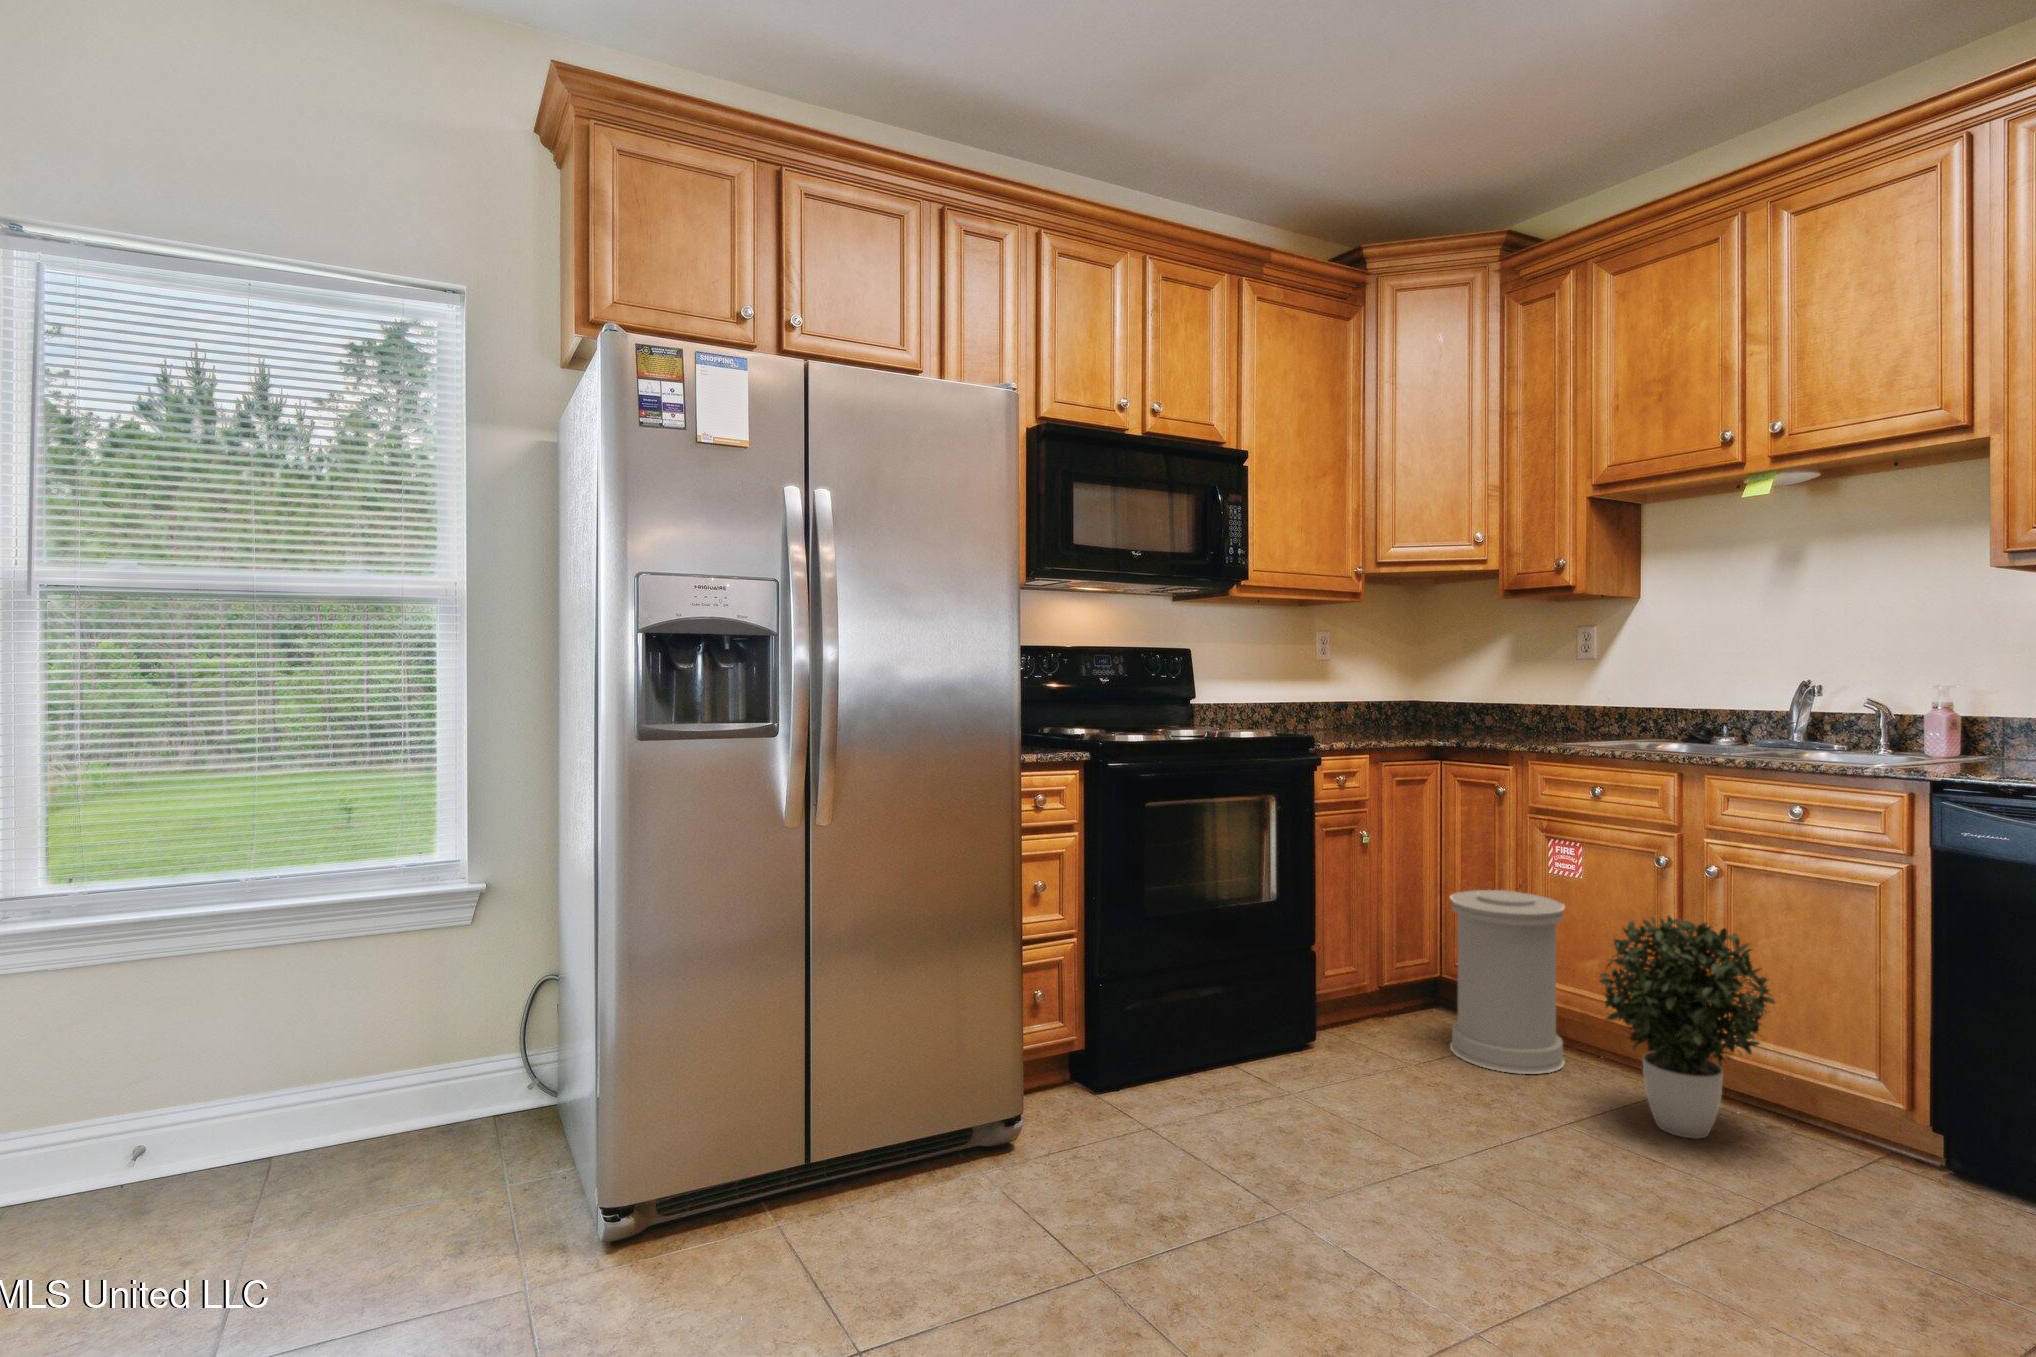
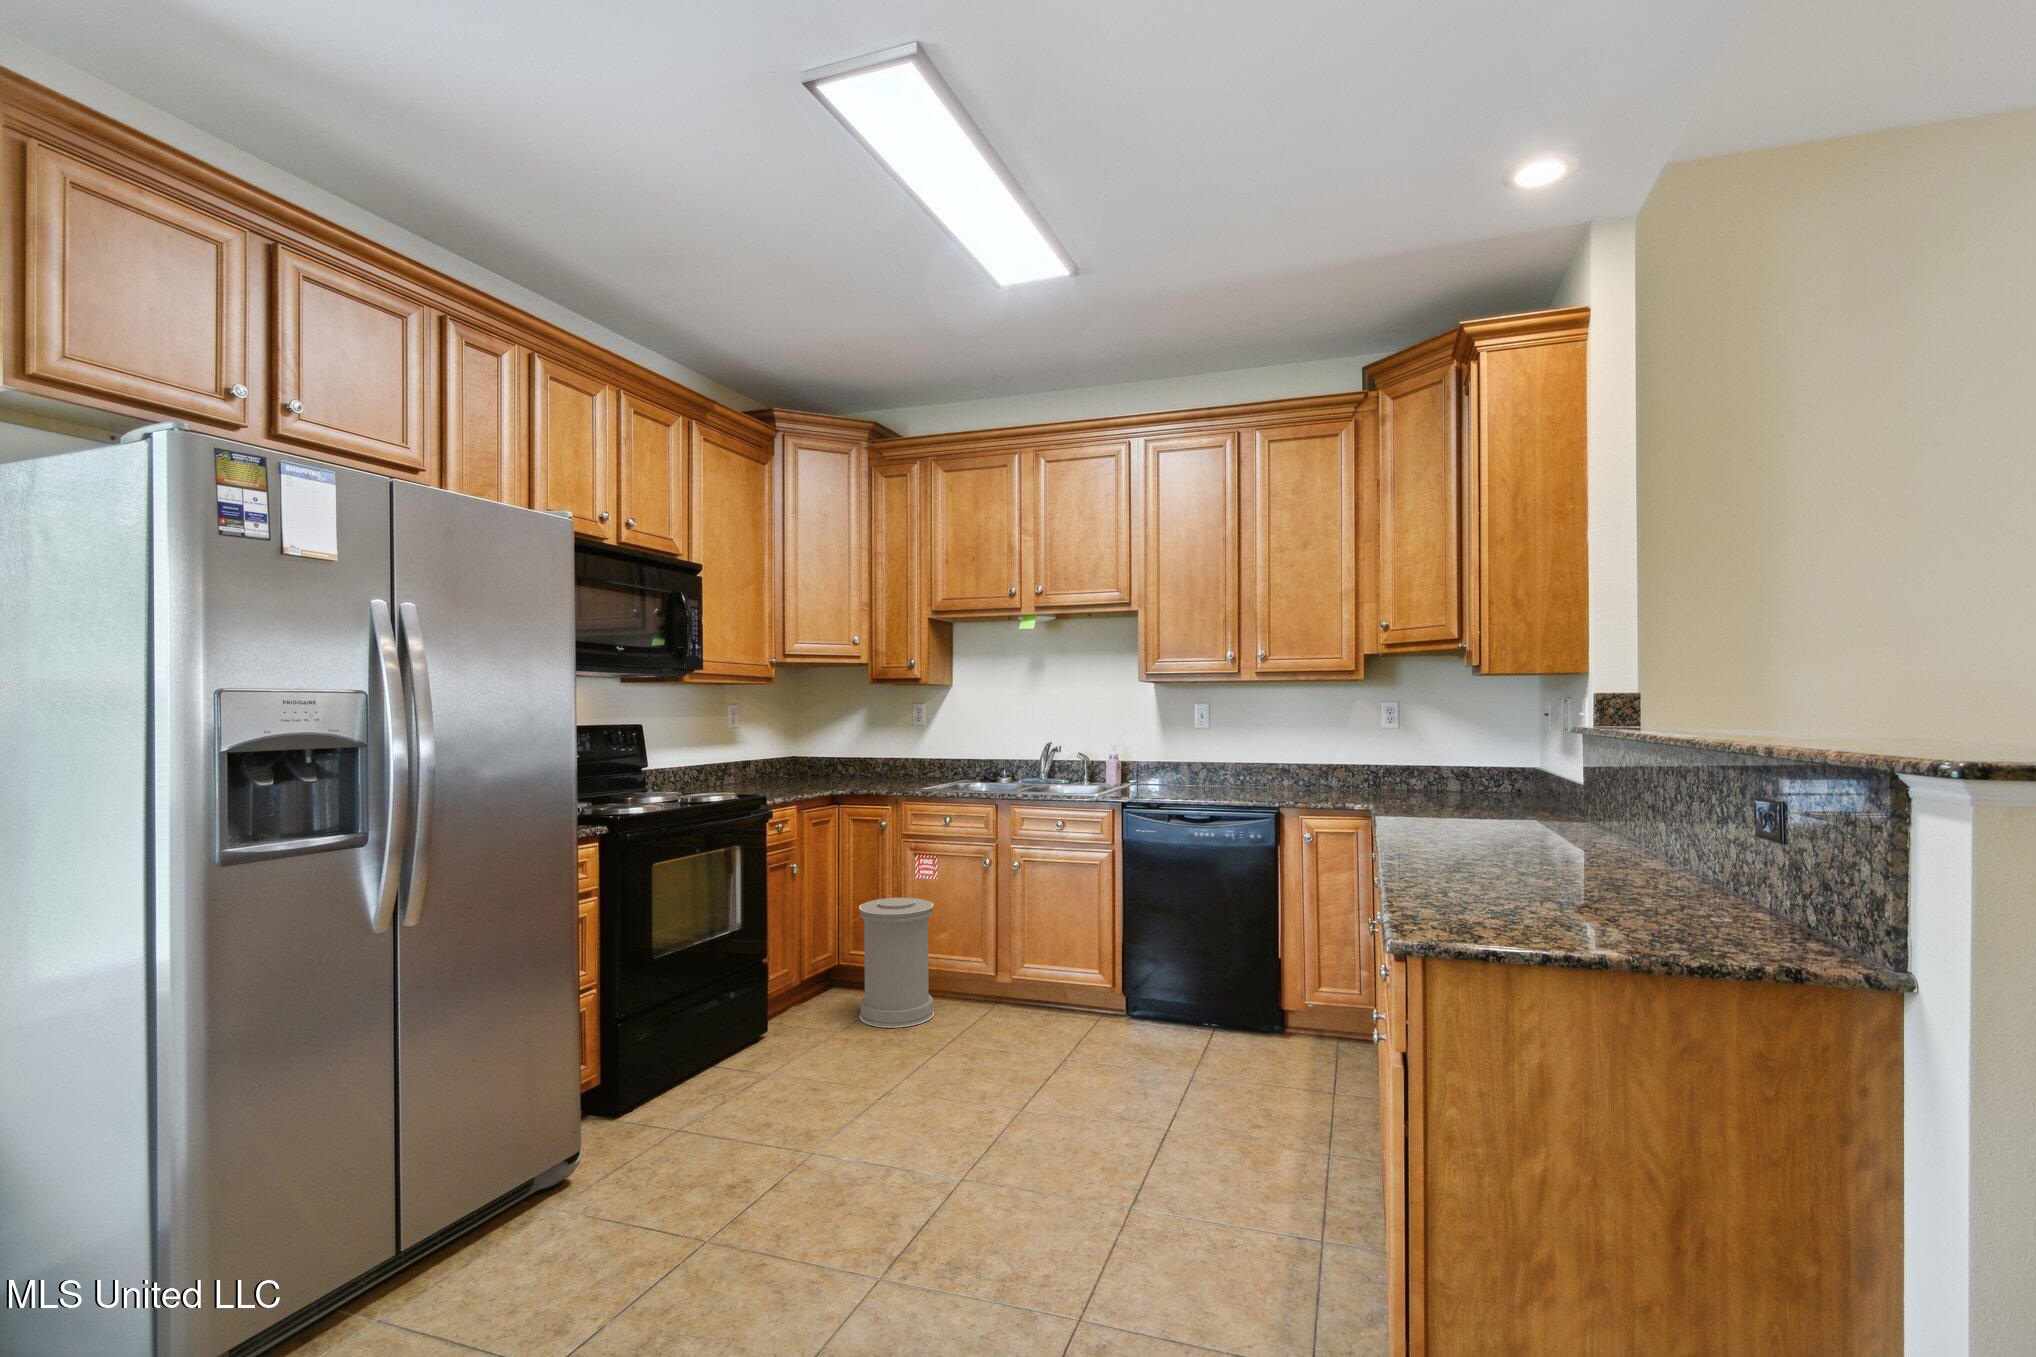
potted plant: present [1600,916,1775,1139] -> none [970,898,1060,1039]

